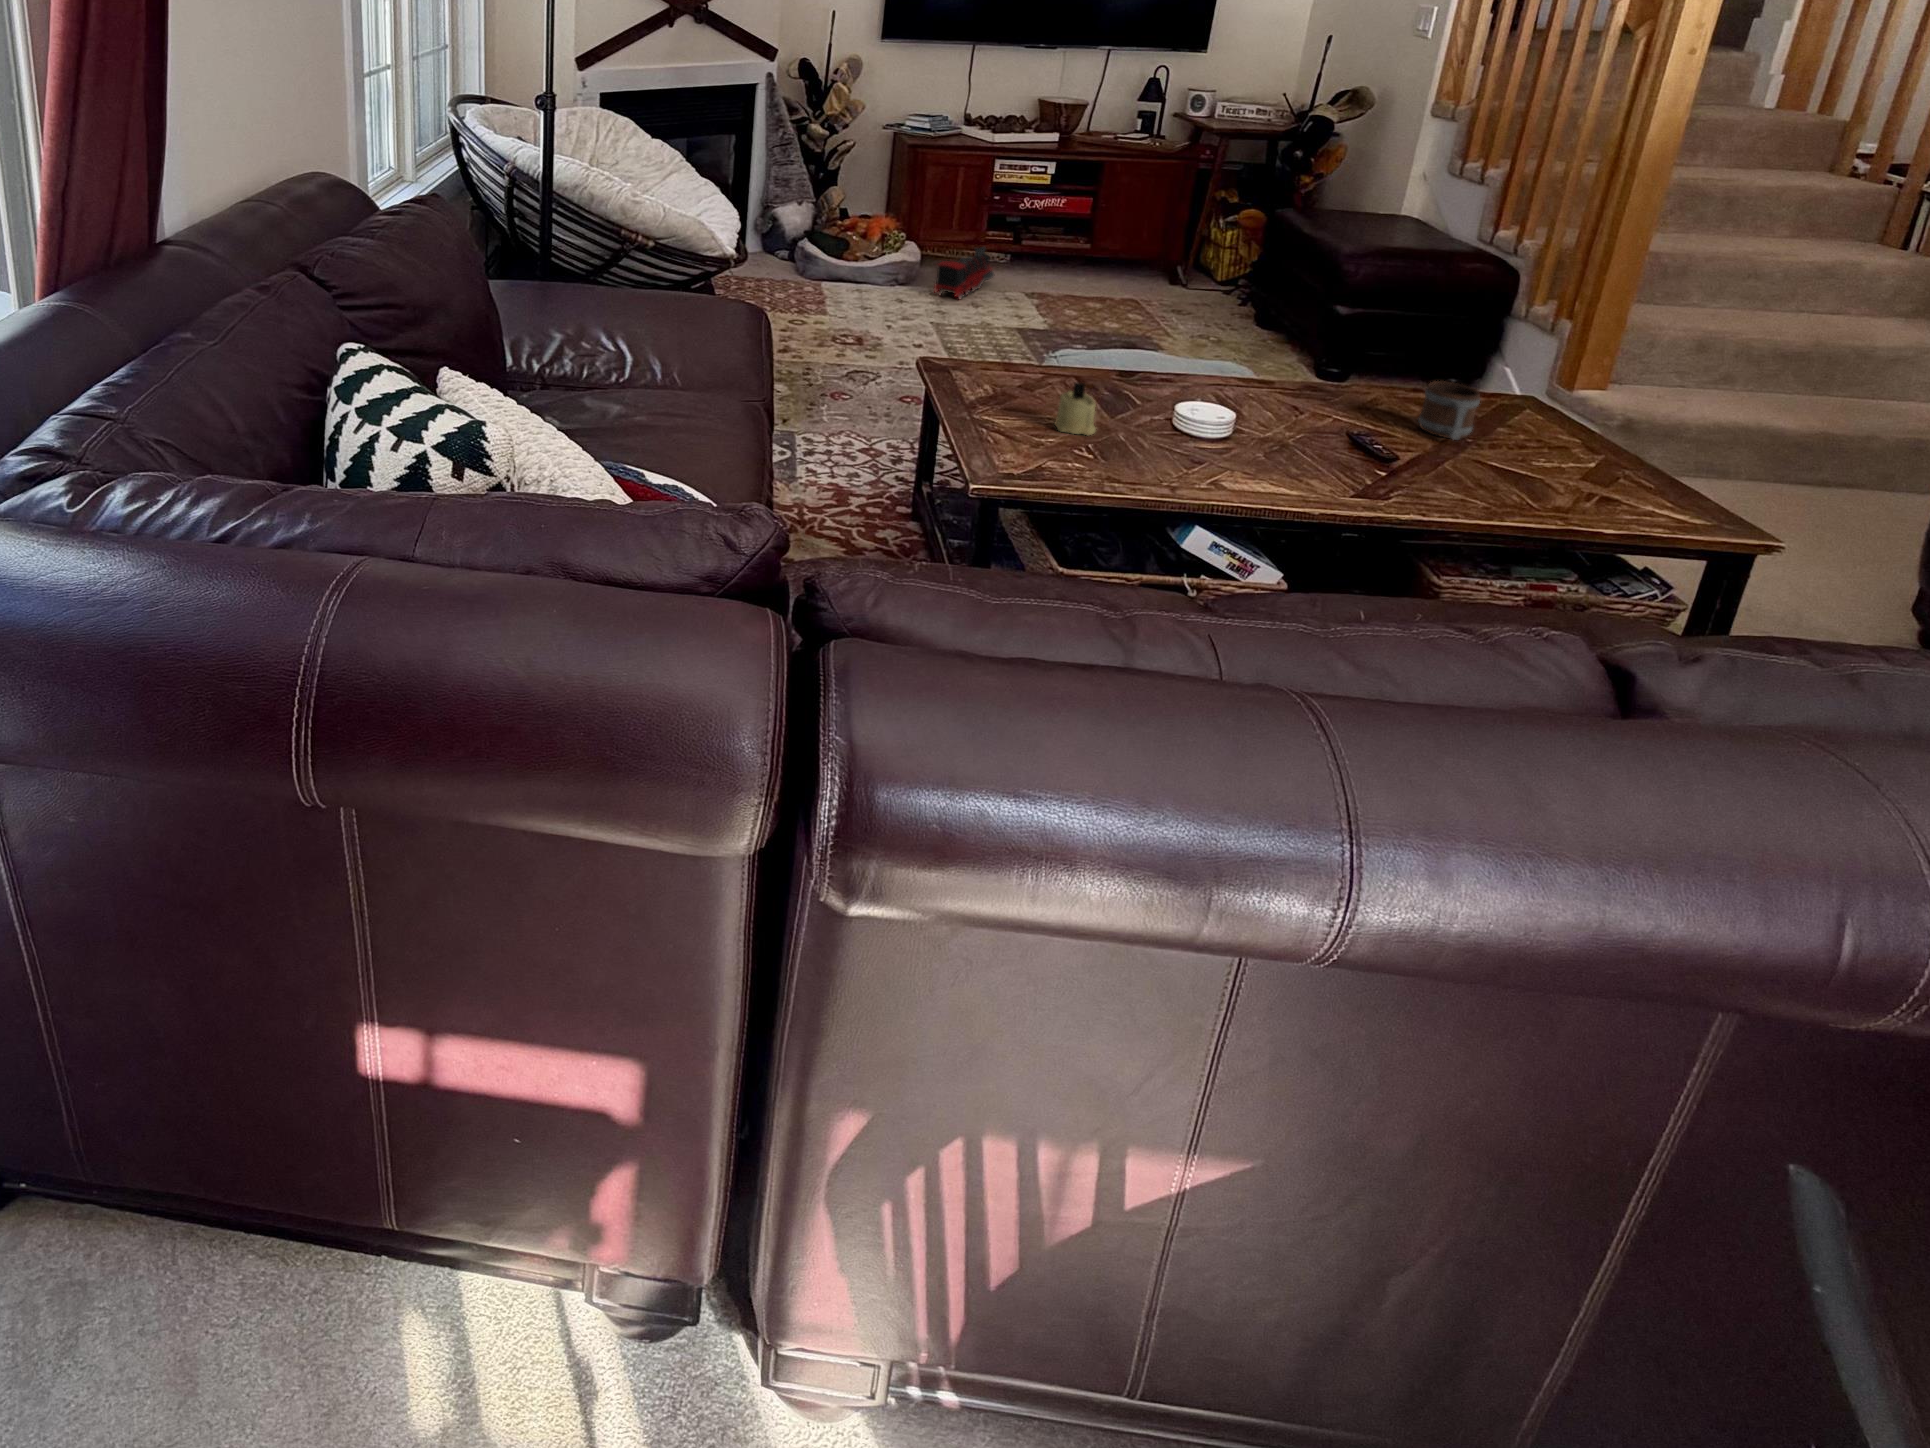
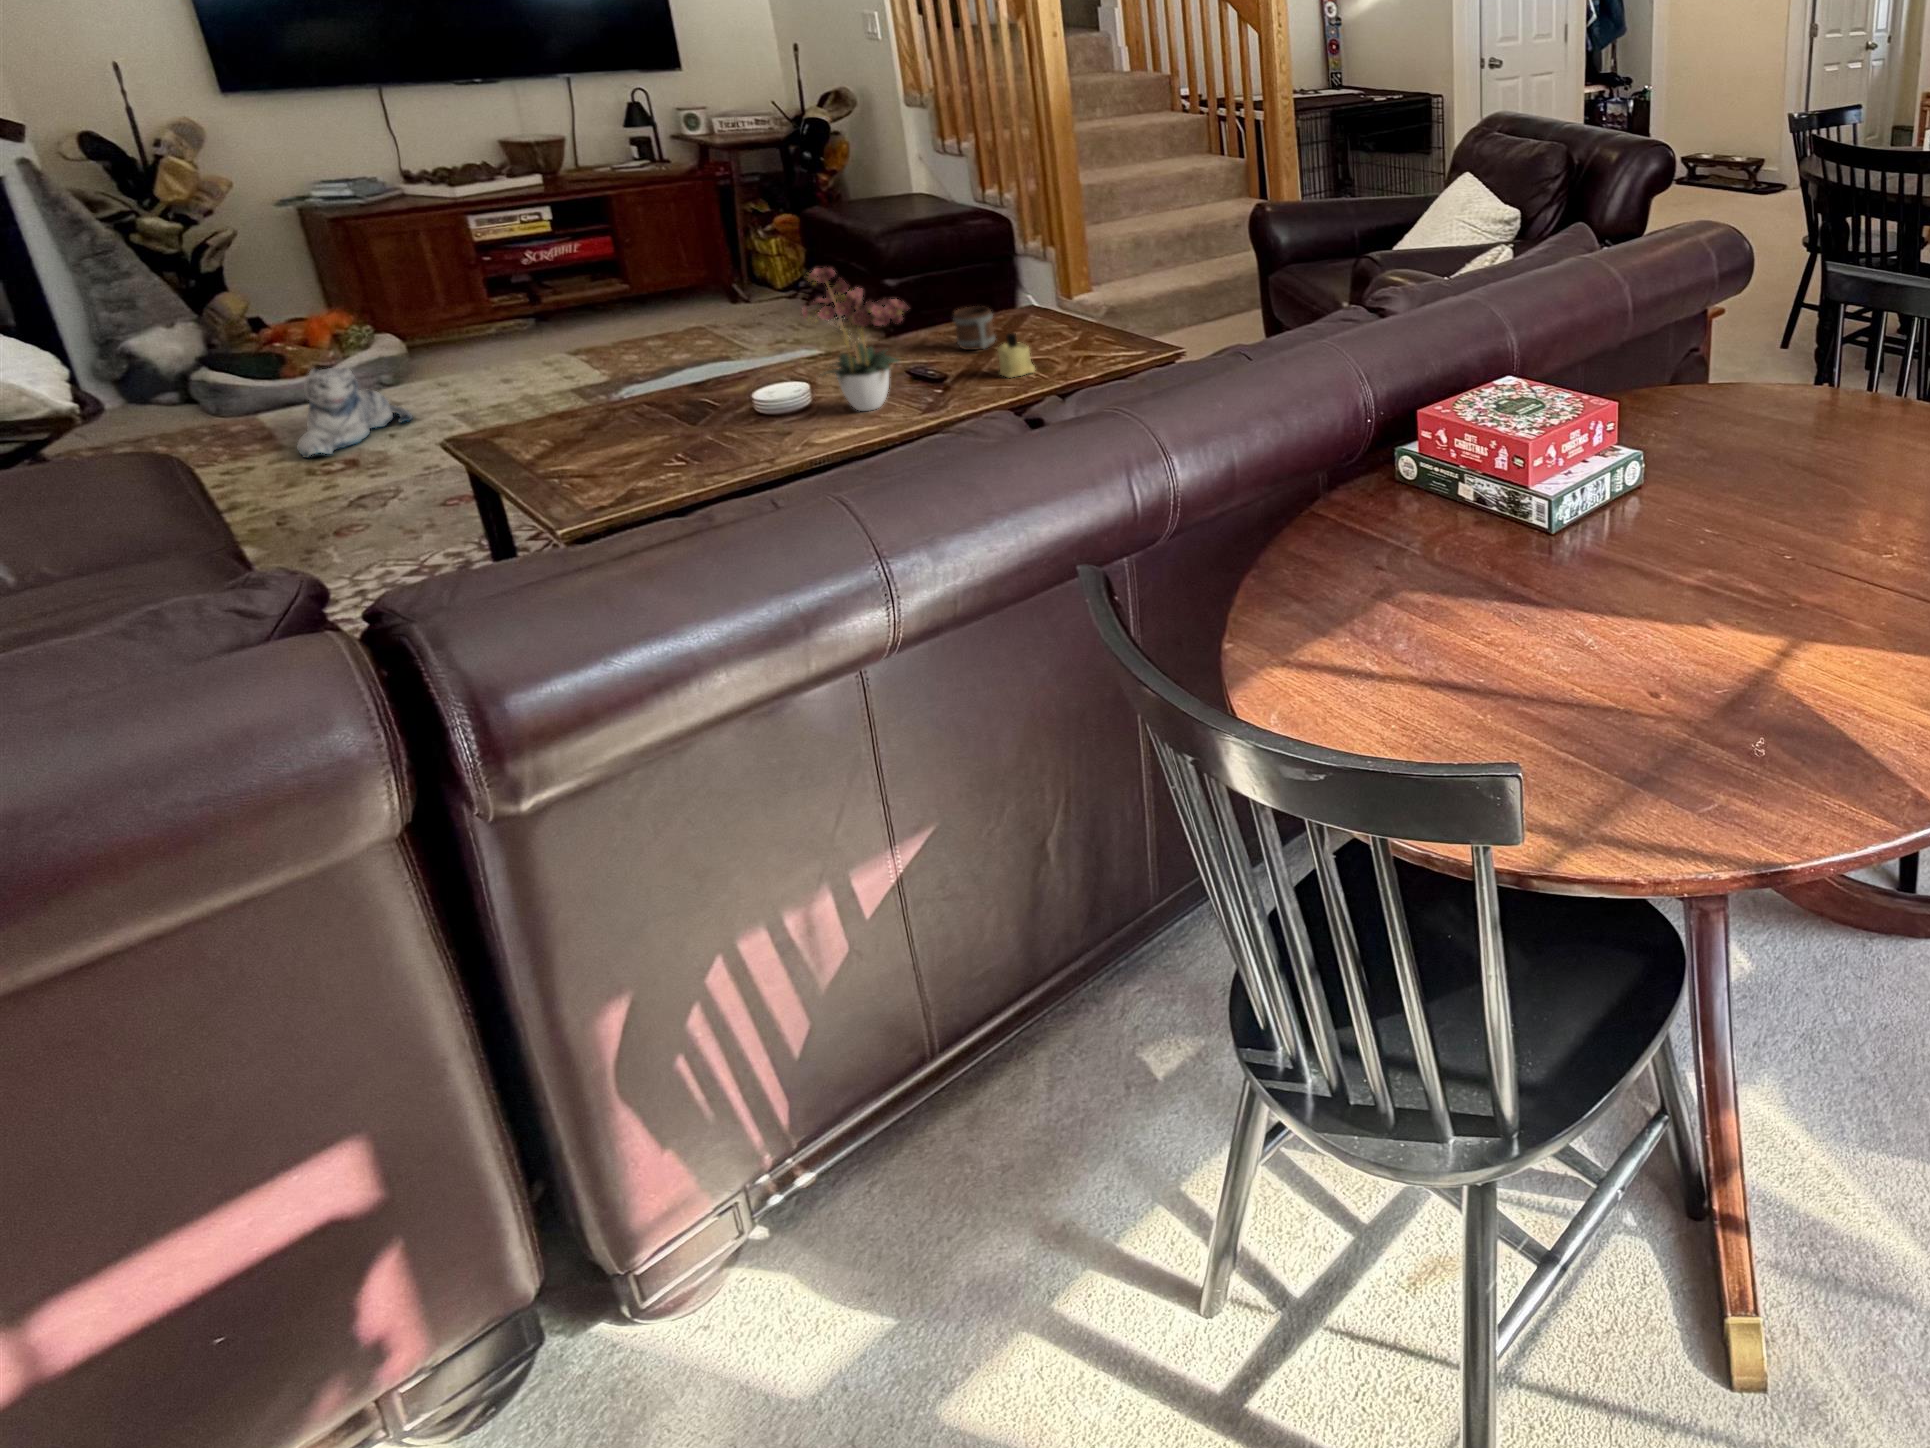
toy train: present [934,247,994,299] -> none [434,314,523,382]
plush toy: none [832,261,905,330] -> present [297,368,412,458]
flower arrangement: none [1249,290,1398,473] -> present [803,268,908,411]
candle: present [1055,382,1096,435] -> present [998,334,1035,377]

